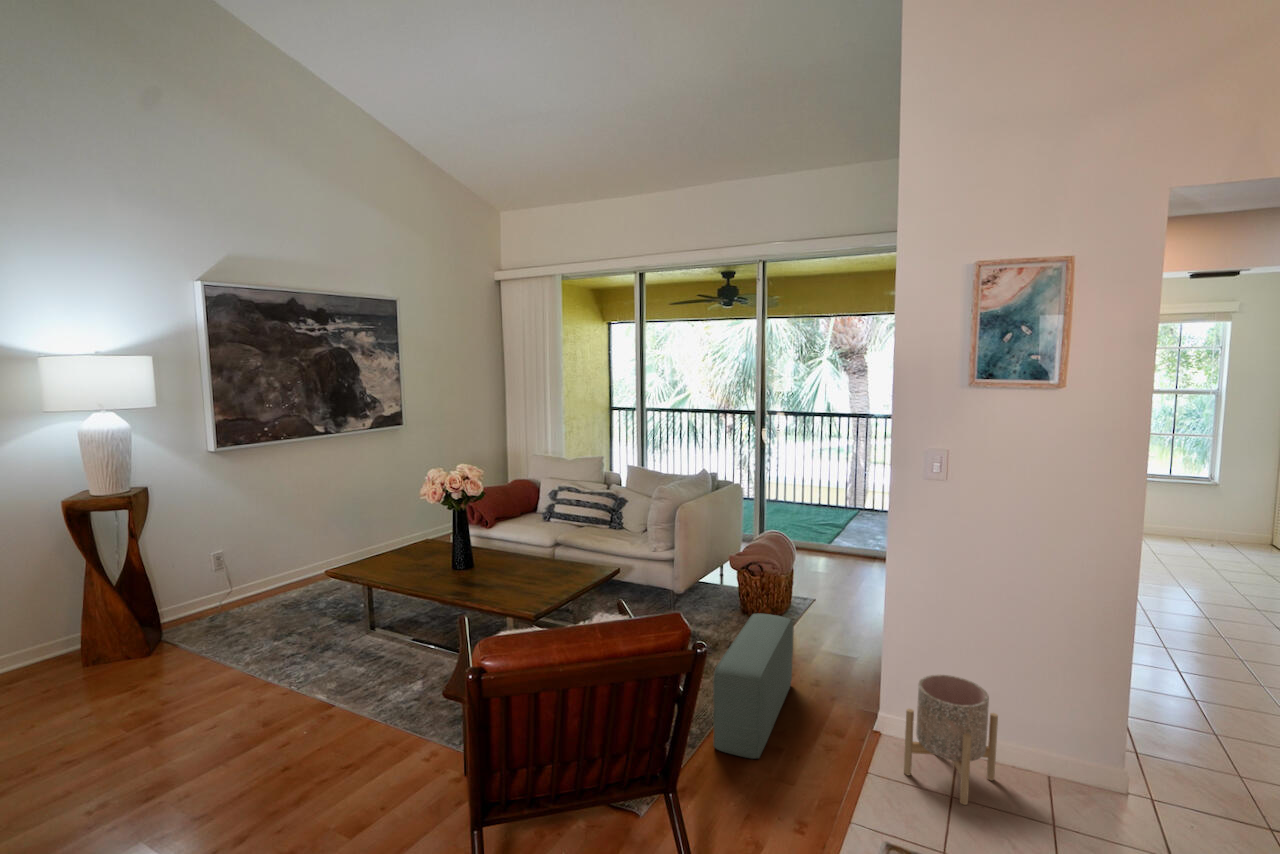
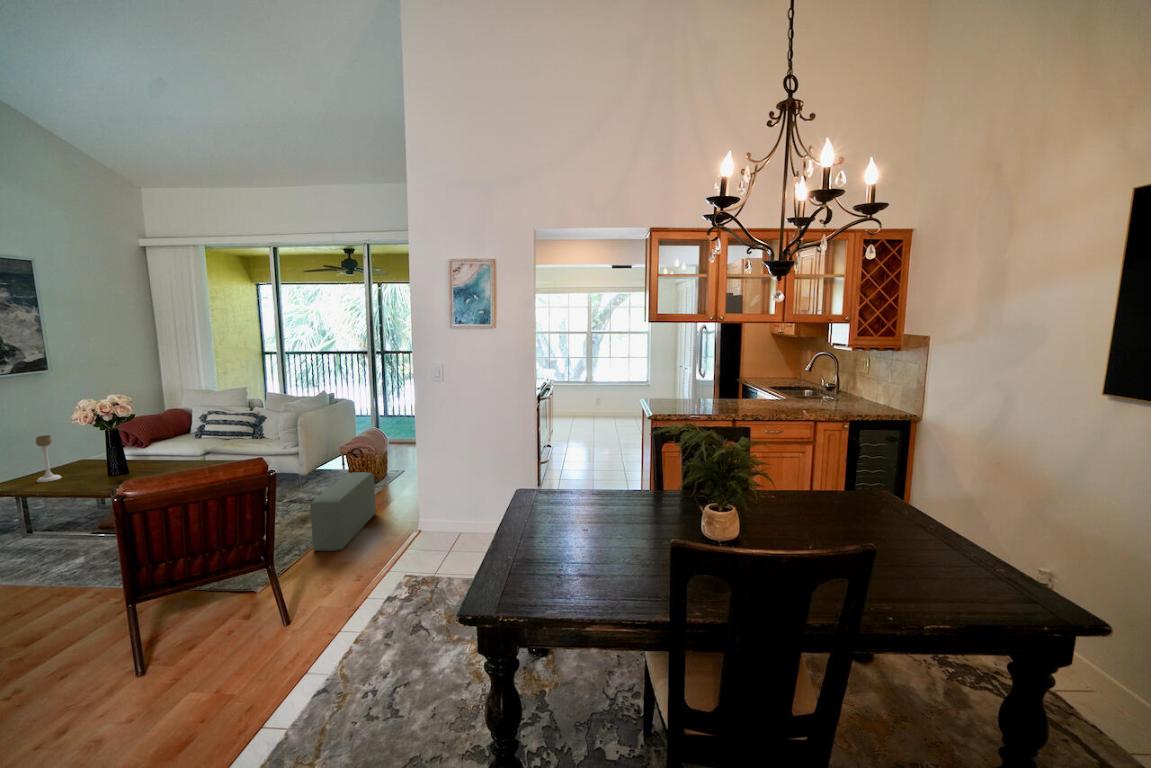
candle holder: none [384,510,407,569] -> present [36,435,62,482]
planter: present [904,675,998,805] -> none [425,485,473,547]

